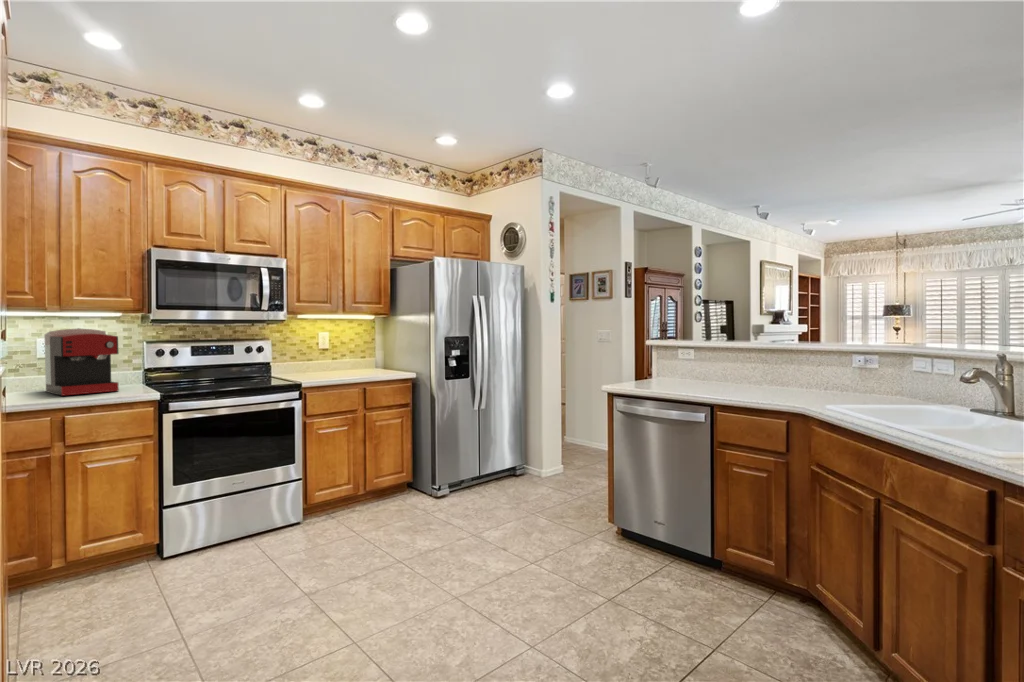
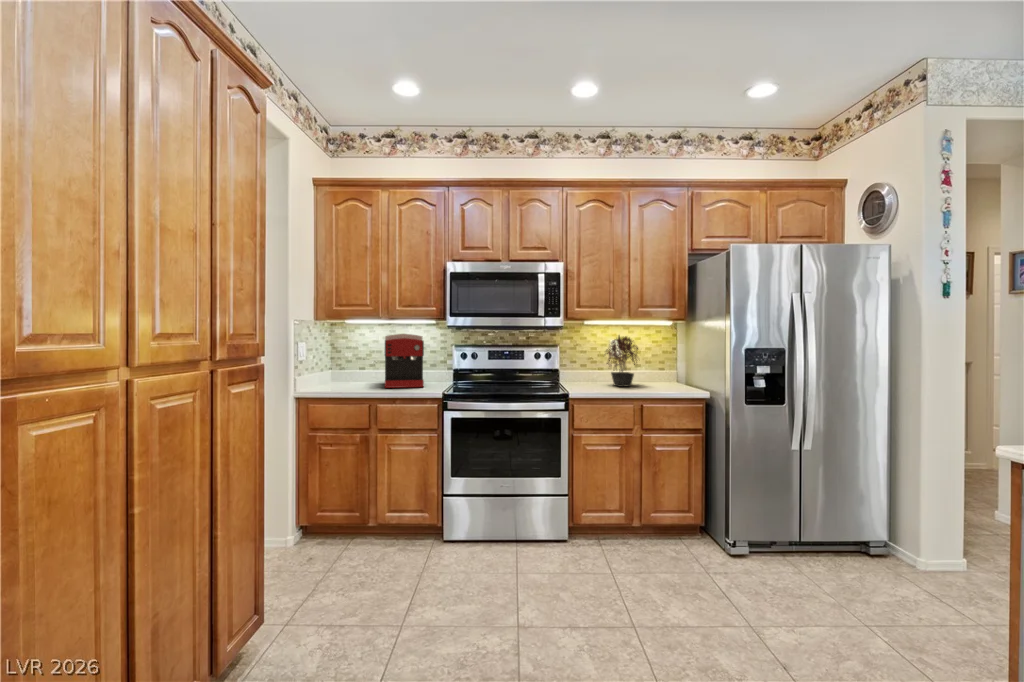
potted plant: none [318,328,356,375] -> present [606,335,638,387]

